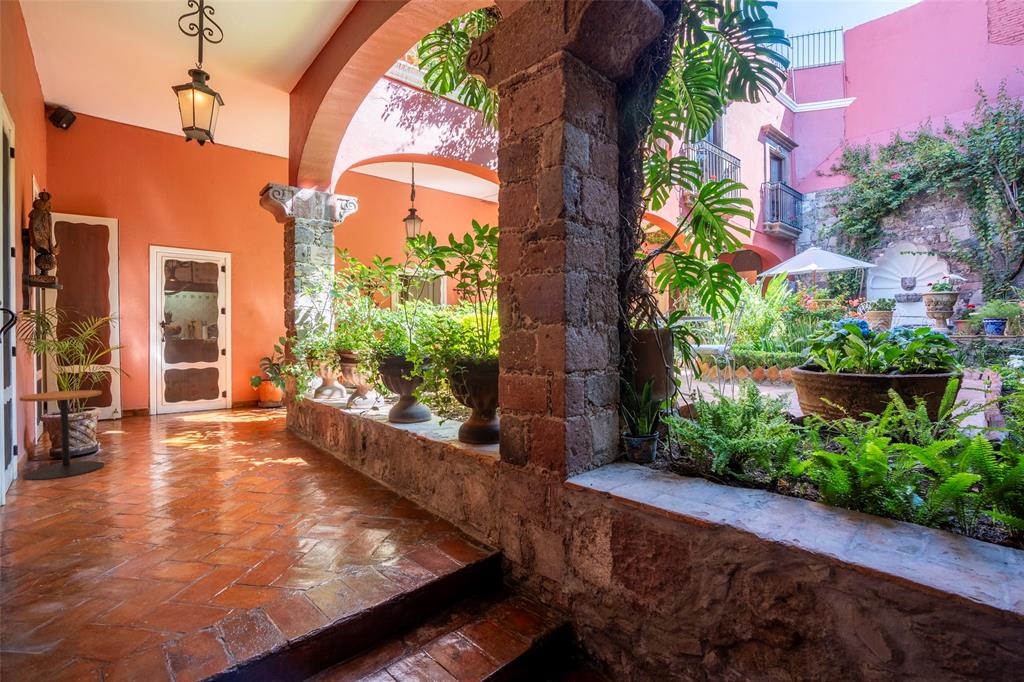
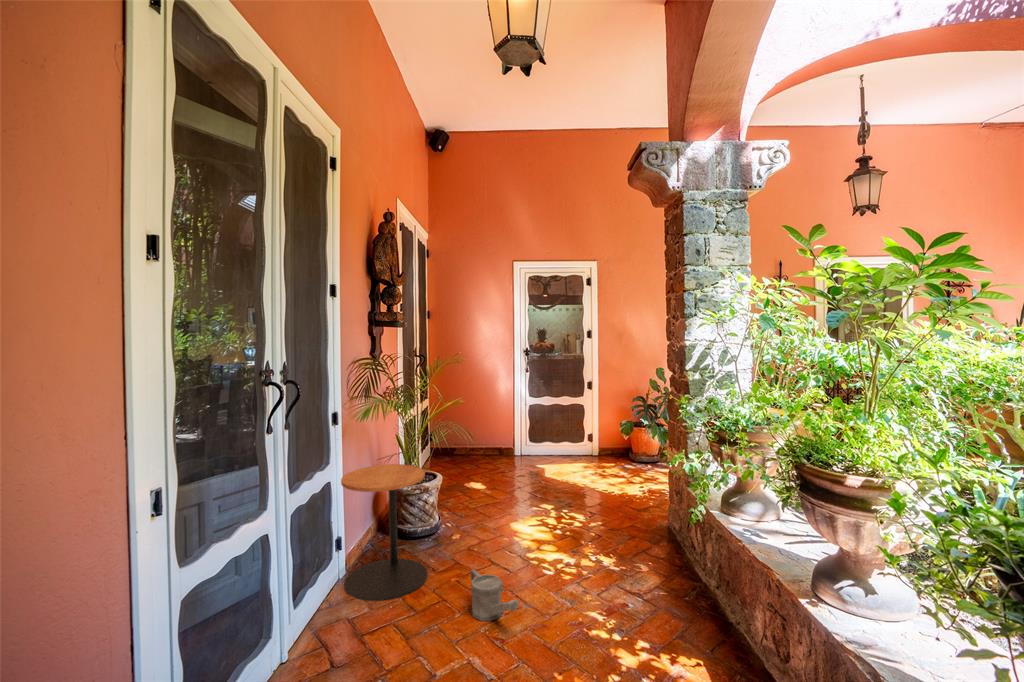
watering can: none [148,445,191,469] -> present [471,570,518,621]

